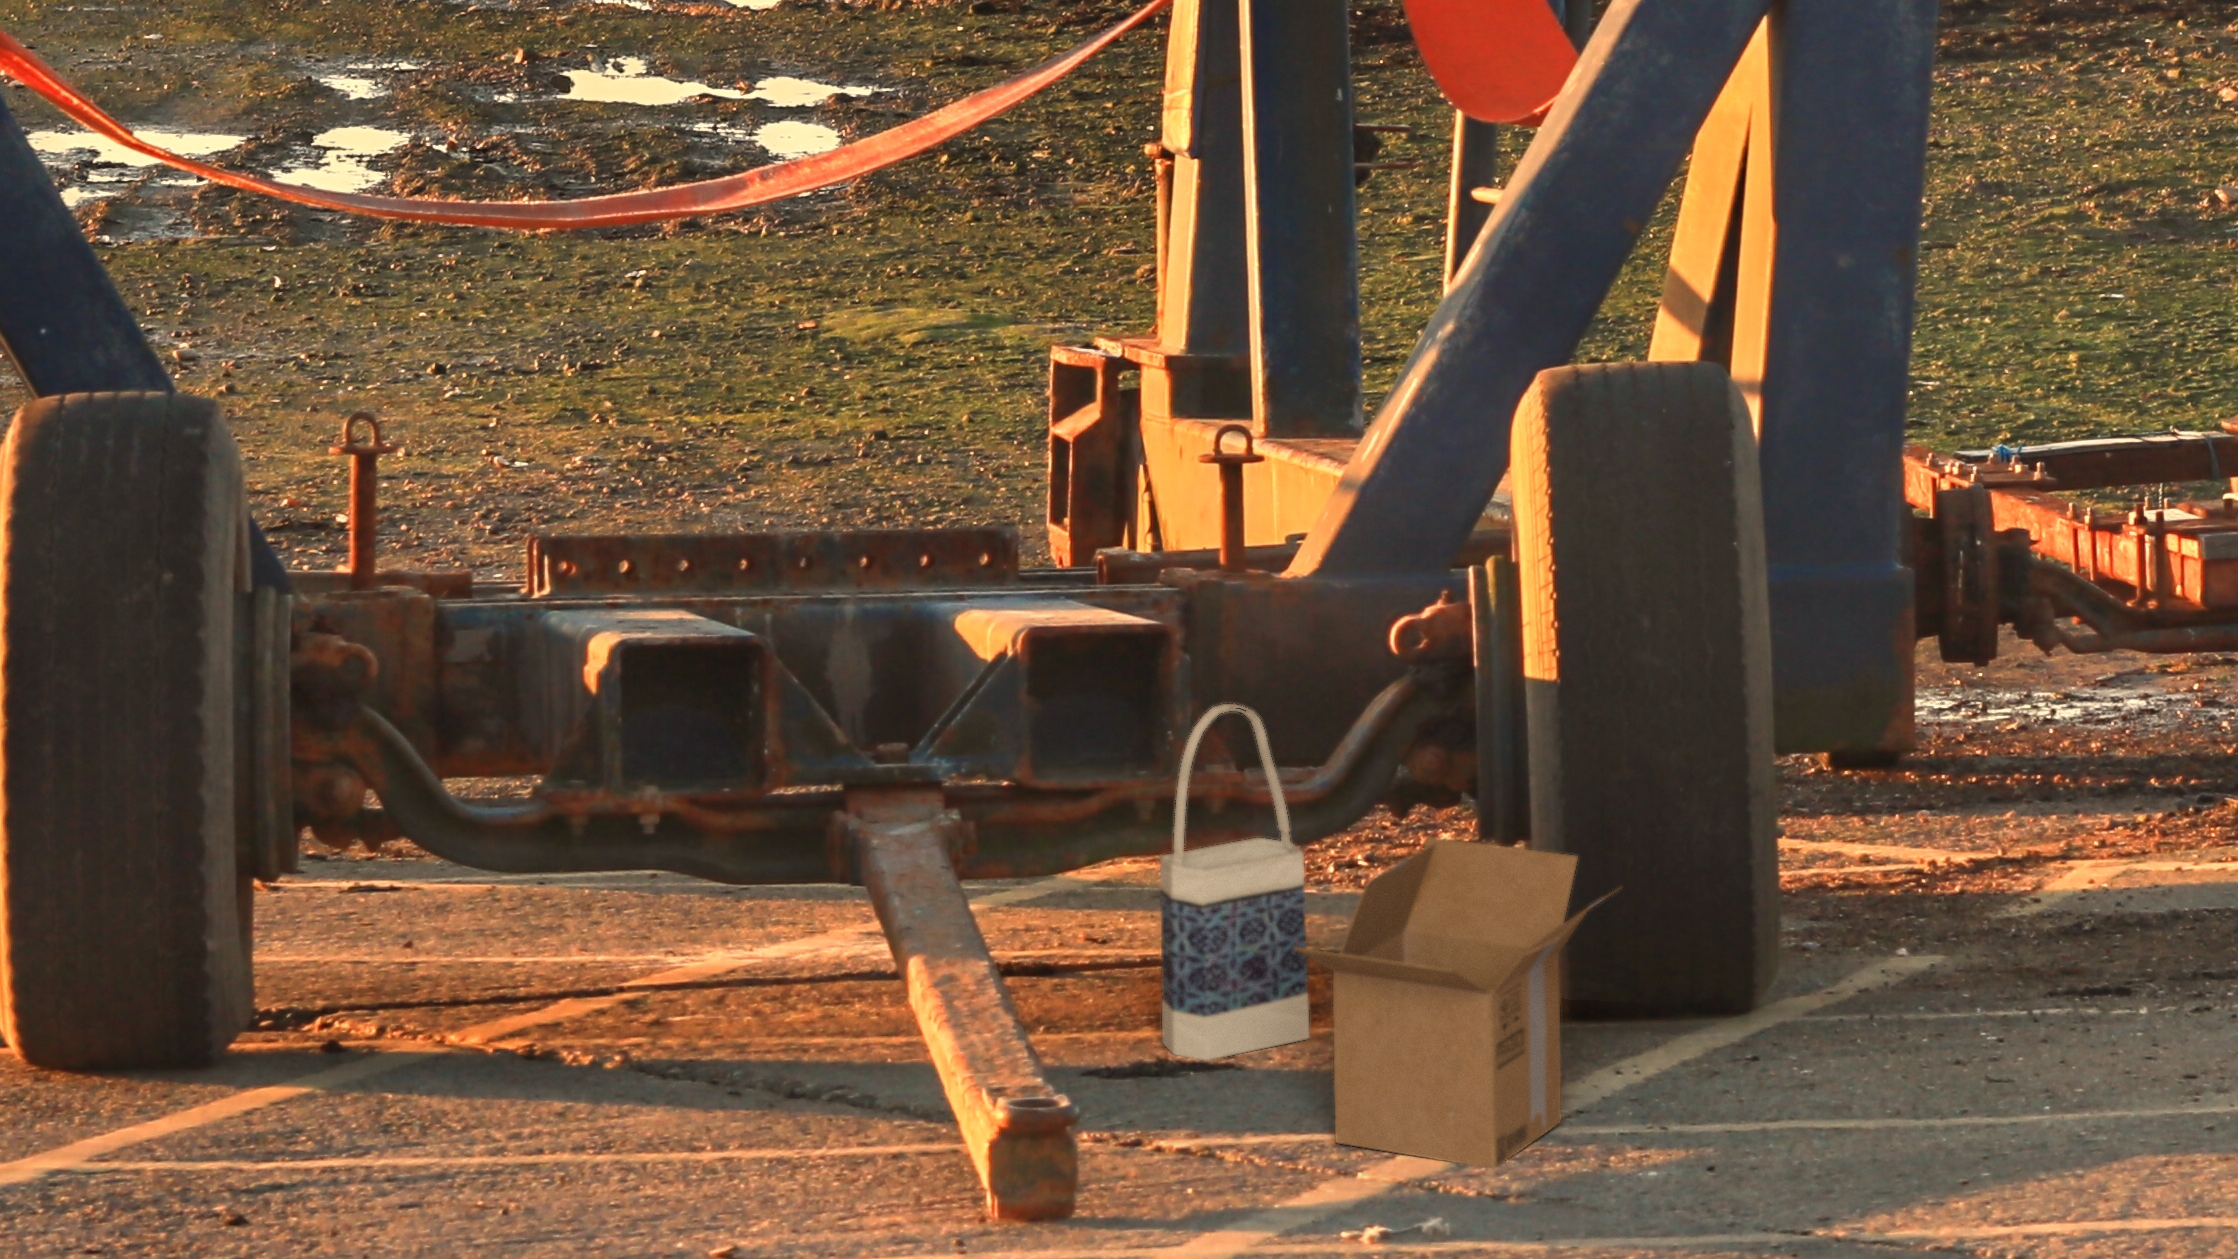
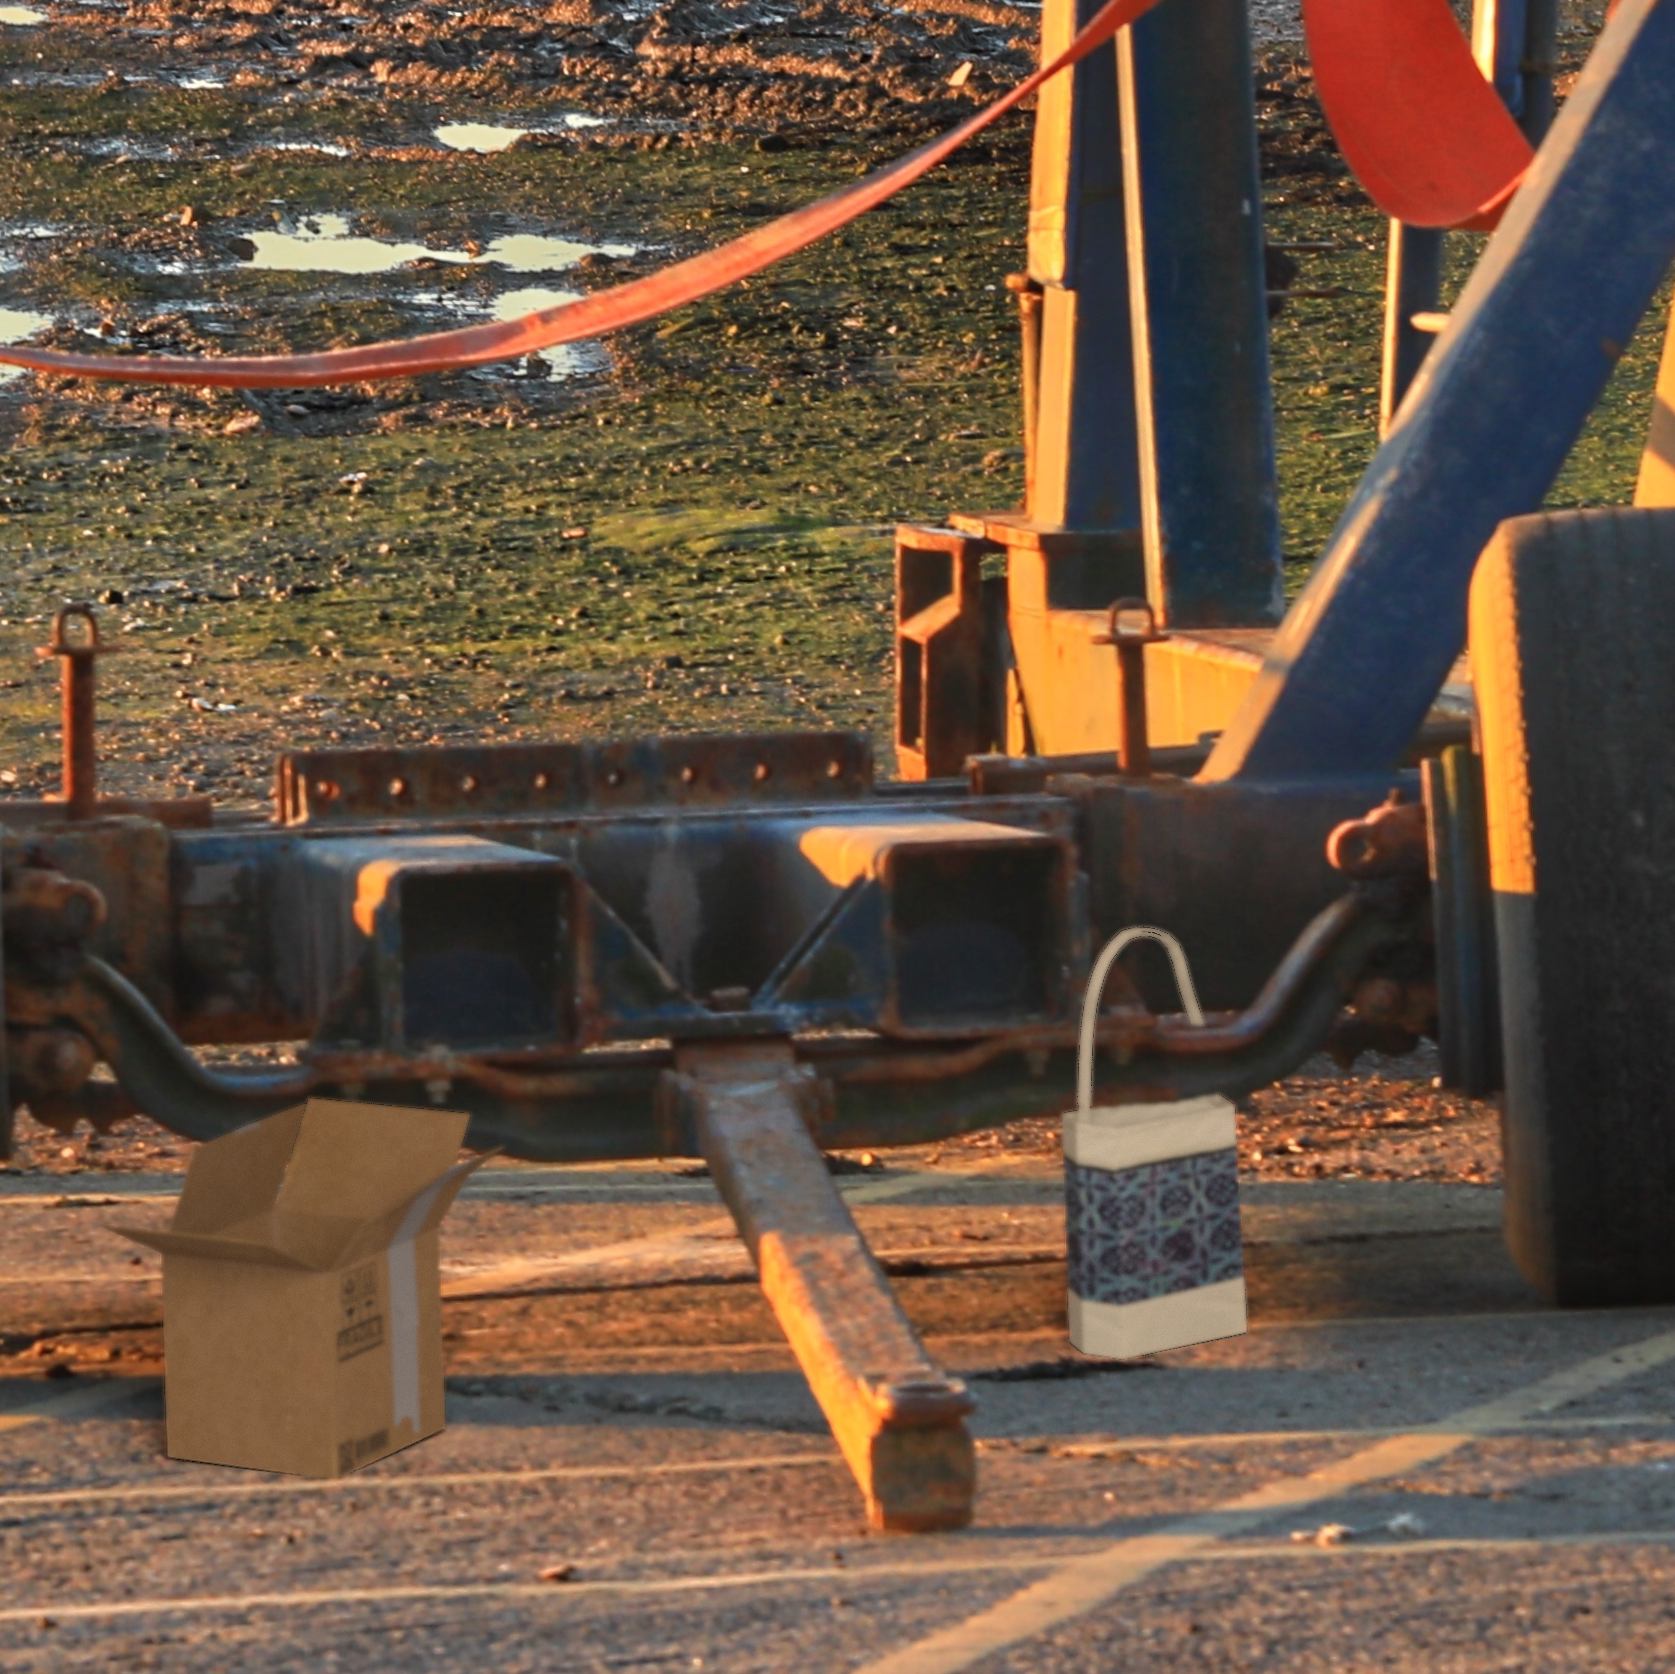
cardboard box: present [1294,837,1610,1168] -> present [101,1099,501,1479]

